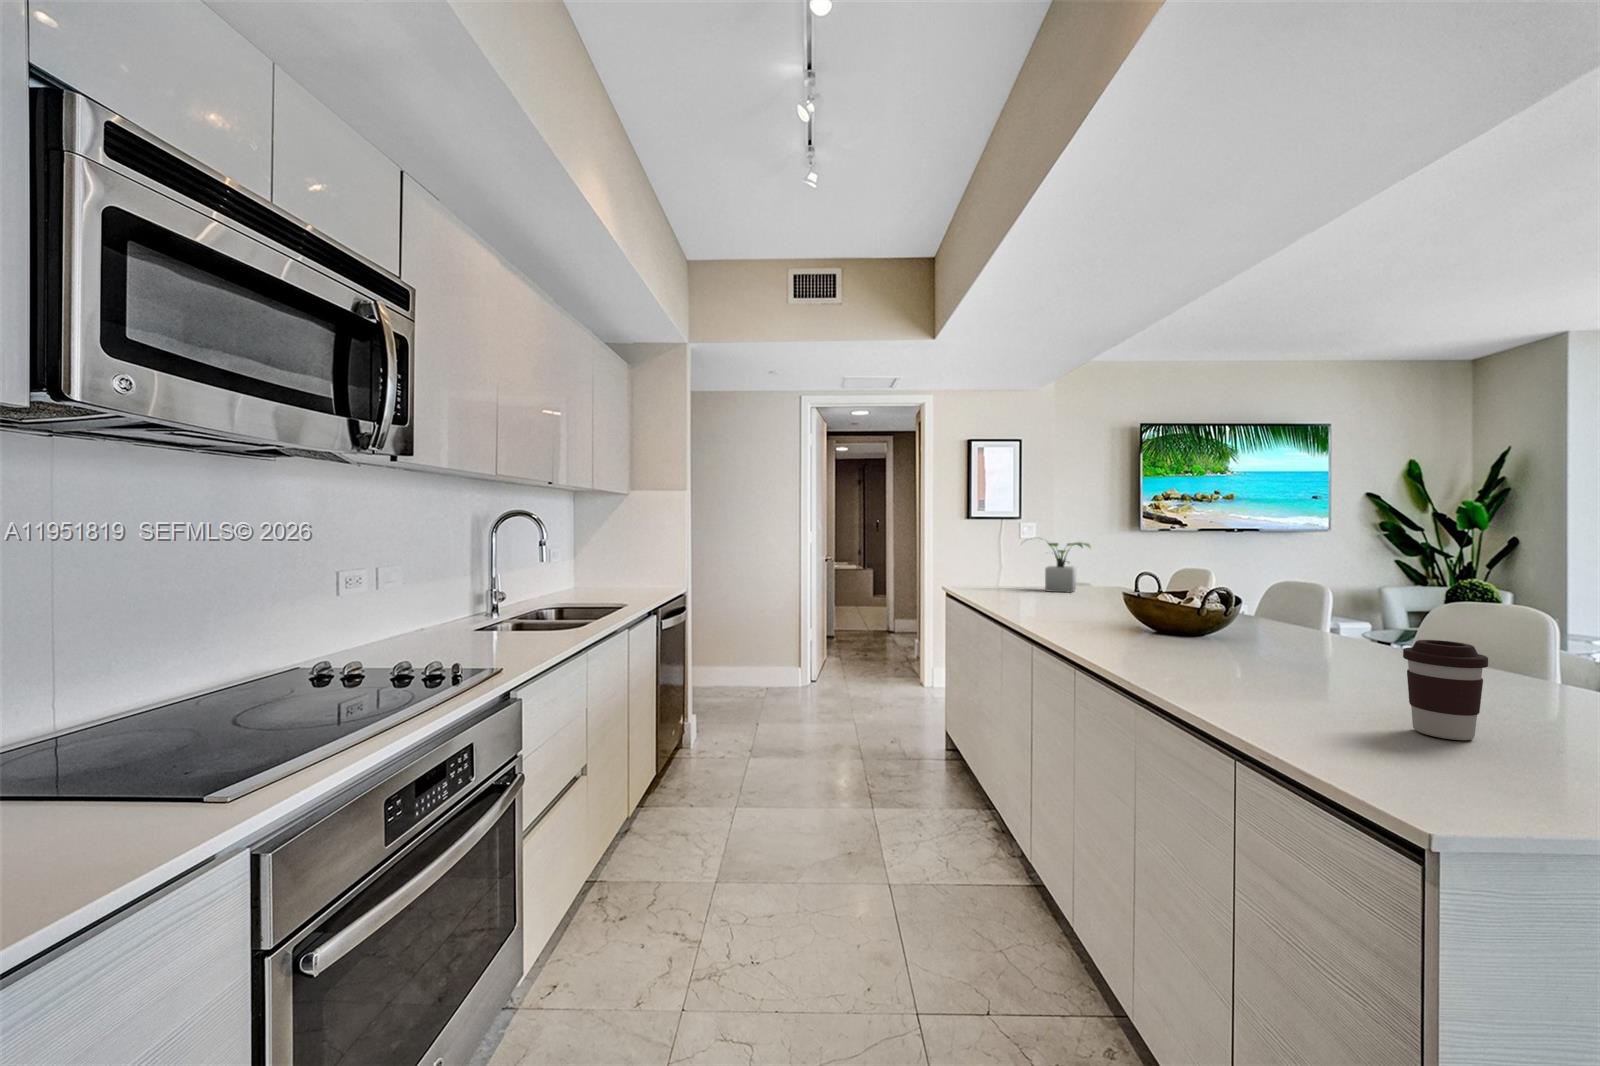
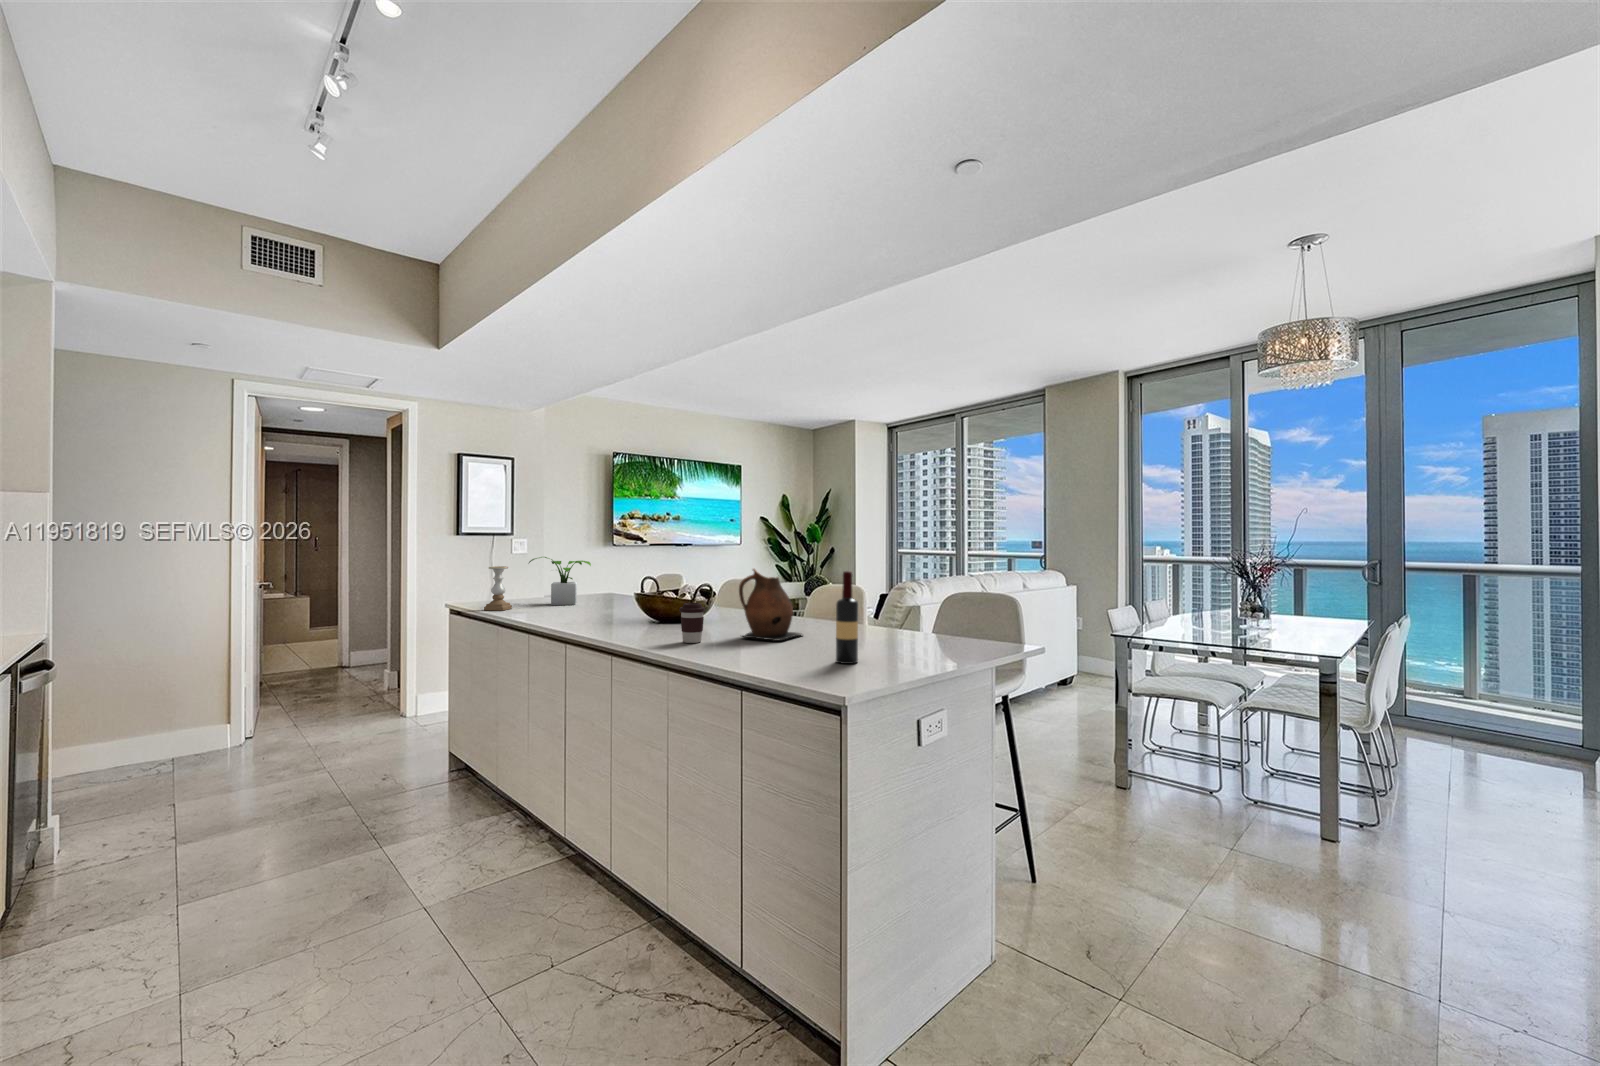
candle holder: none [974,547,1002,593] -> present [484,566,512,611]
ceramic pitcher: none [1284,550,1420,667] -> present [739,569,802,641]
wine bottle: none [1488,550,1554,733] -> present [836,571,858,664]
coffee cup: present [1403,640,1488,740] -> present [680,603,705,643]

